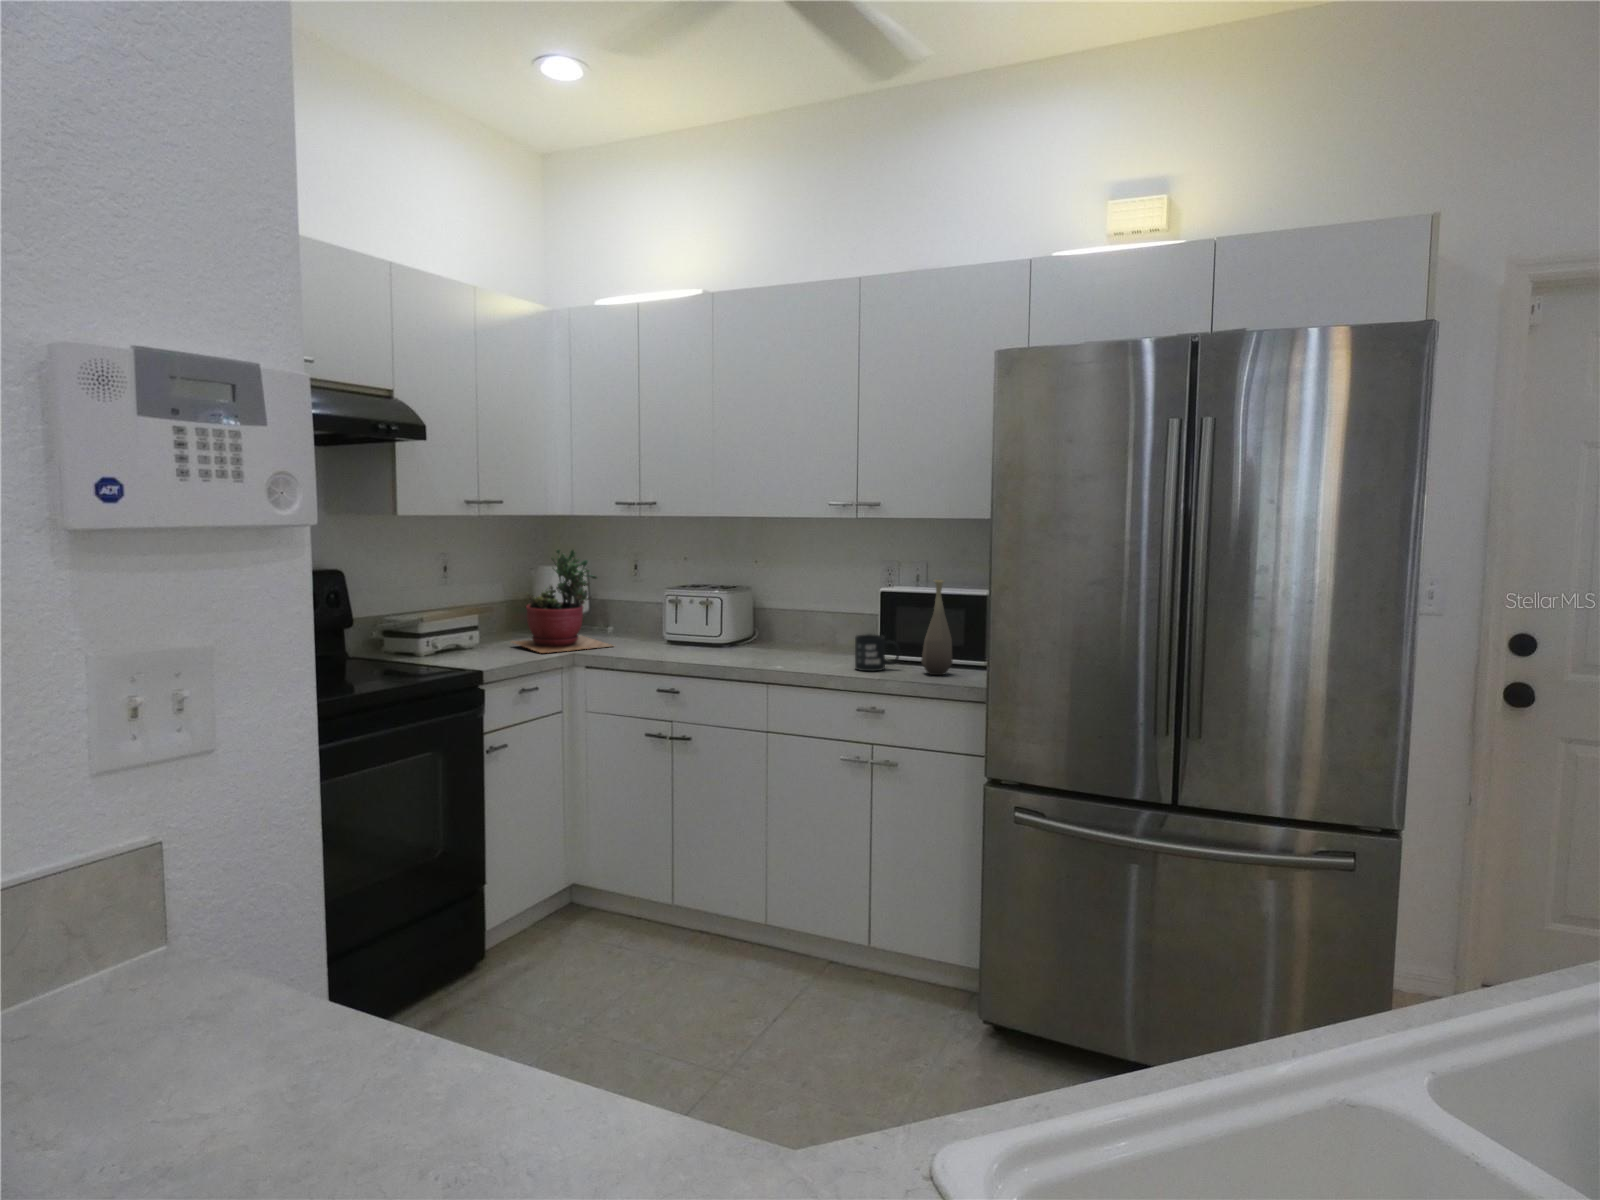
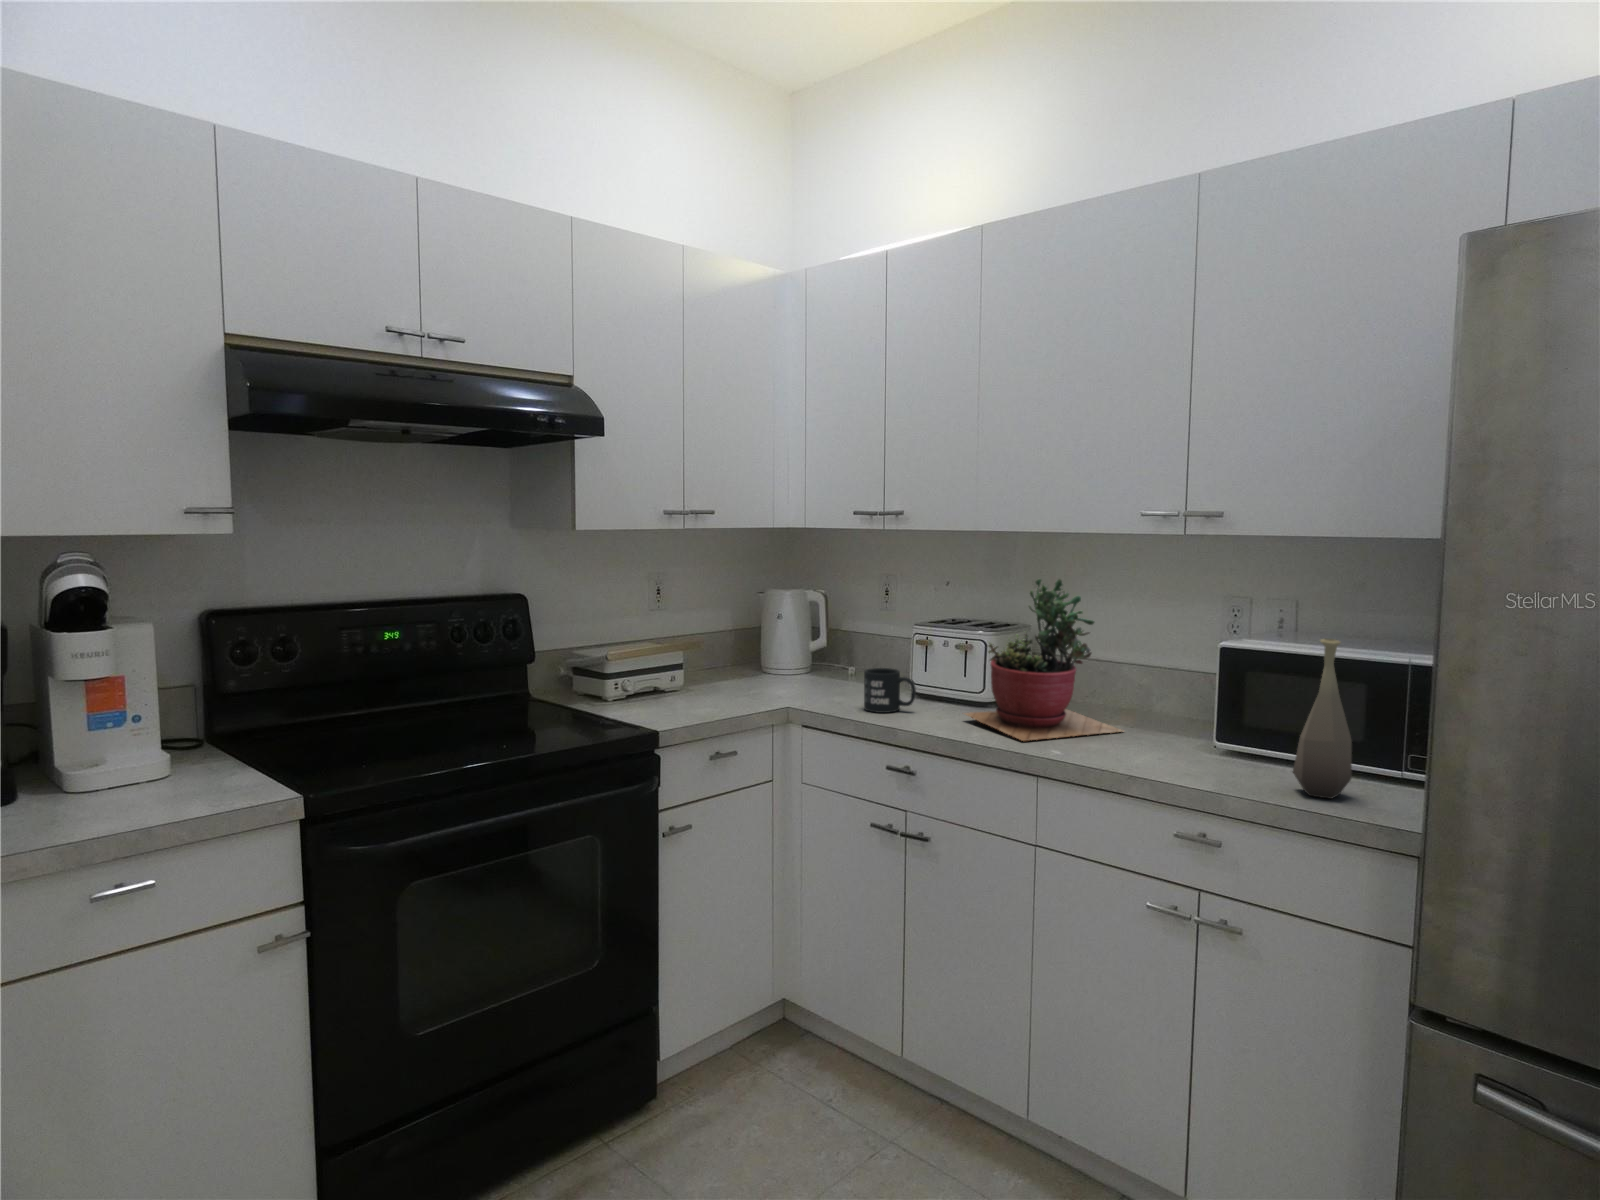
succulent plant: present [513,549,612,653] -> present [965,579,1124,741]
mug: present [855,634,899,671] -> present [864,668,916,713]

